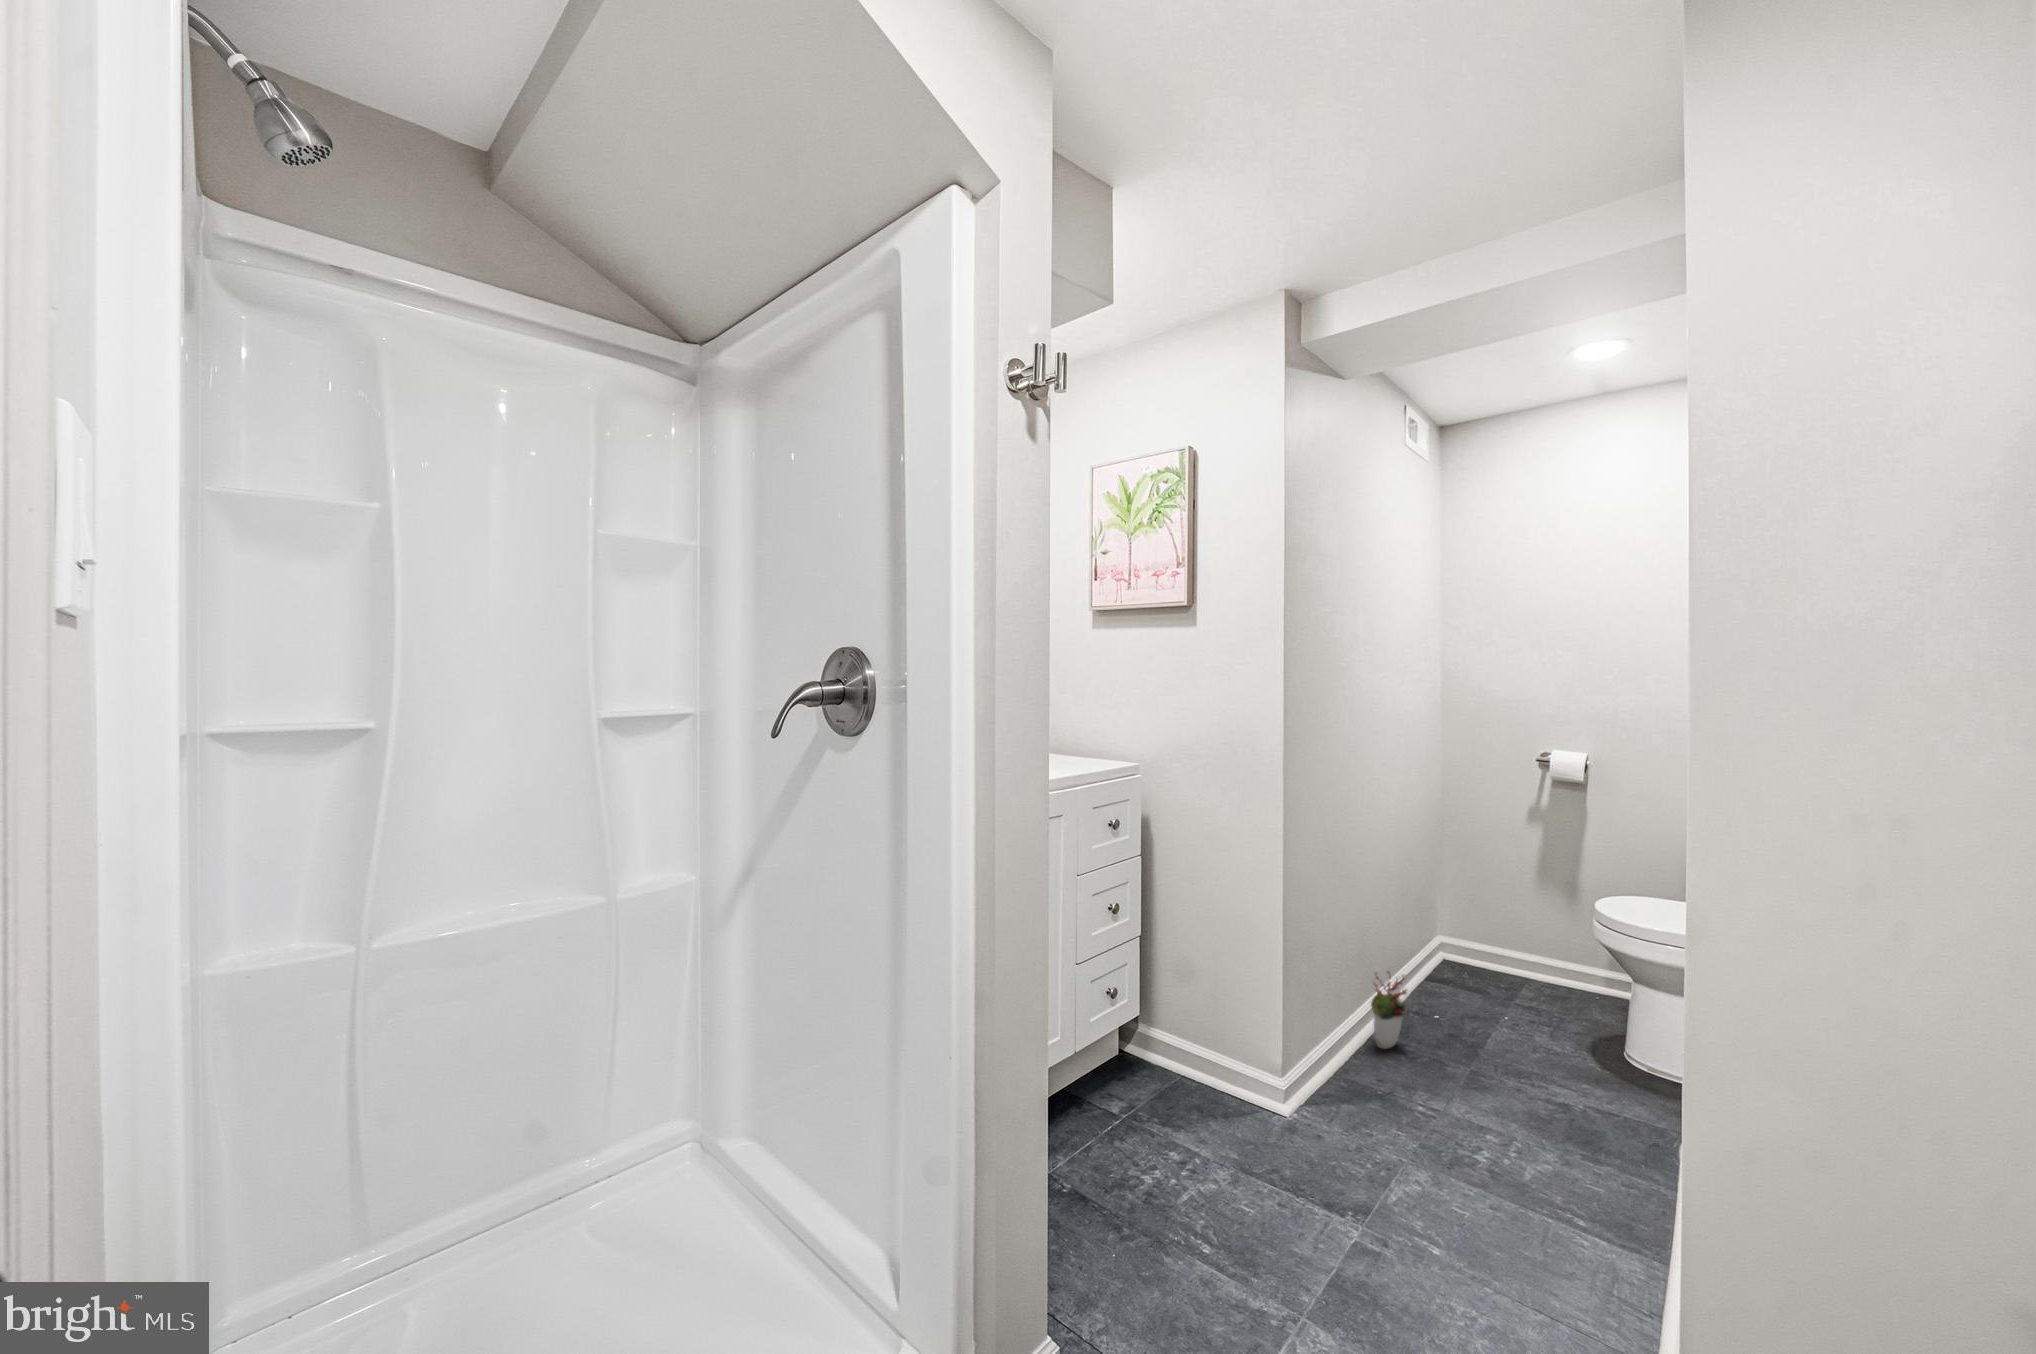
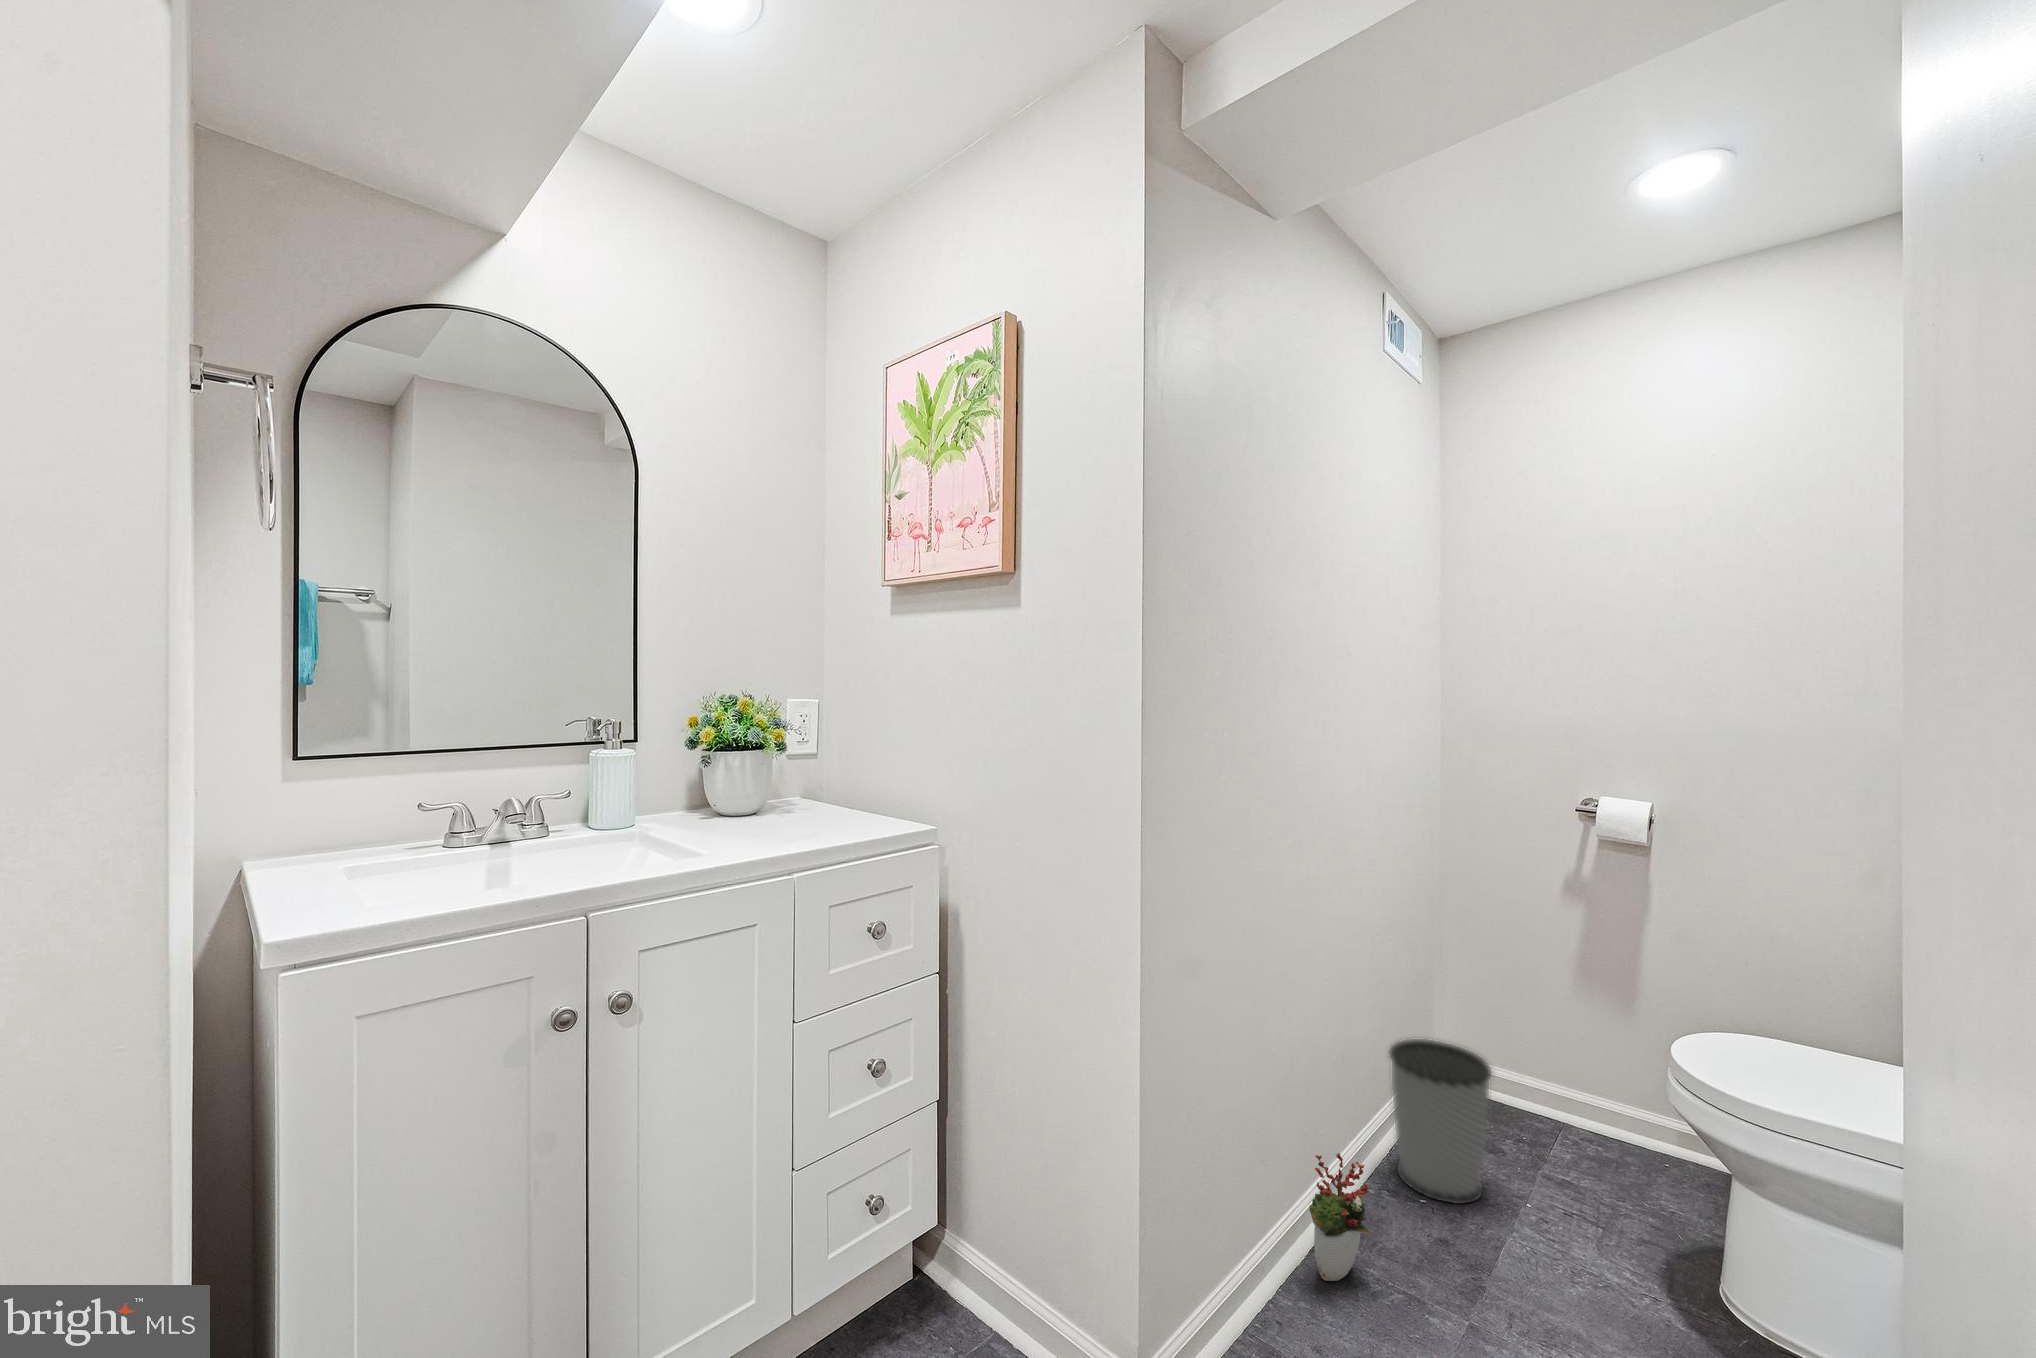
wastebasket: none [1412,915,1482,1016] -> present [1389,1039,1492,1204]

